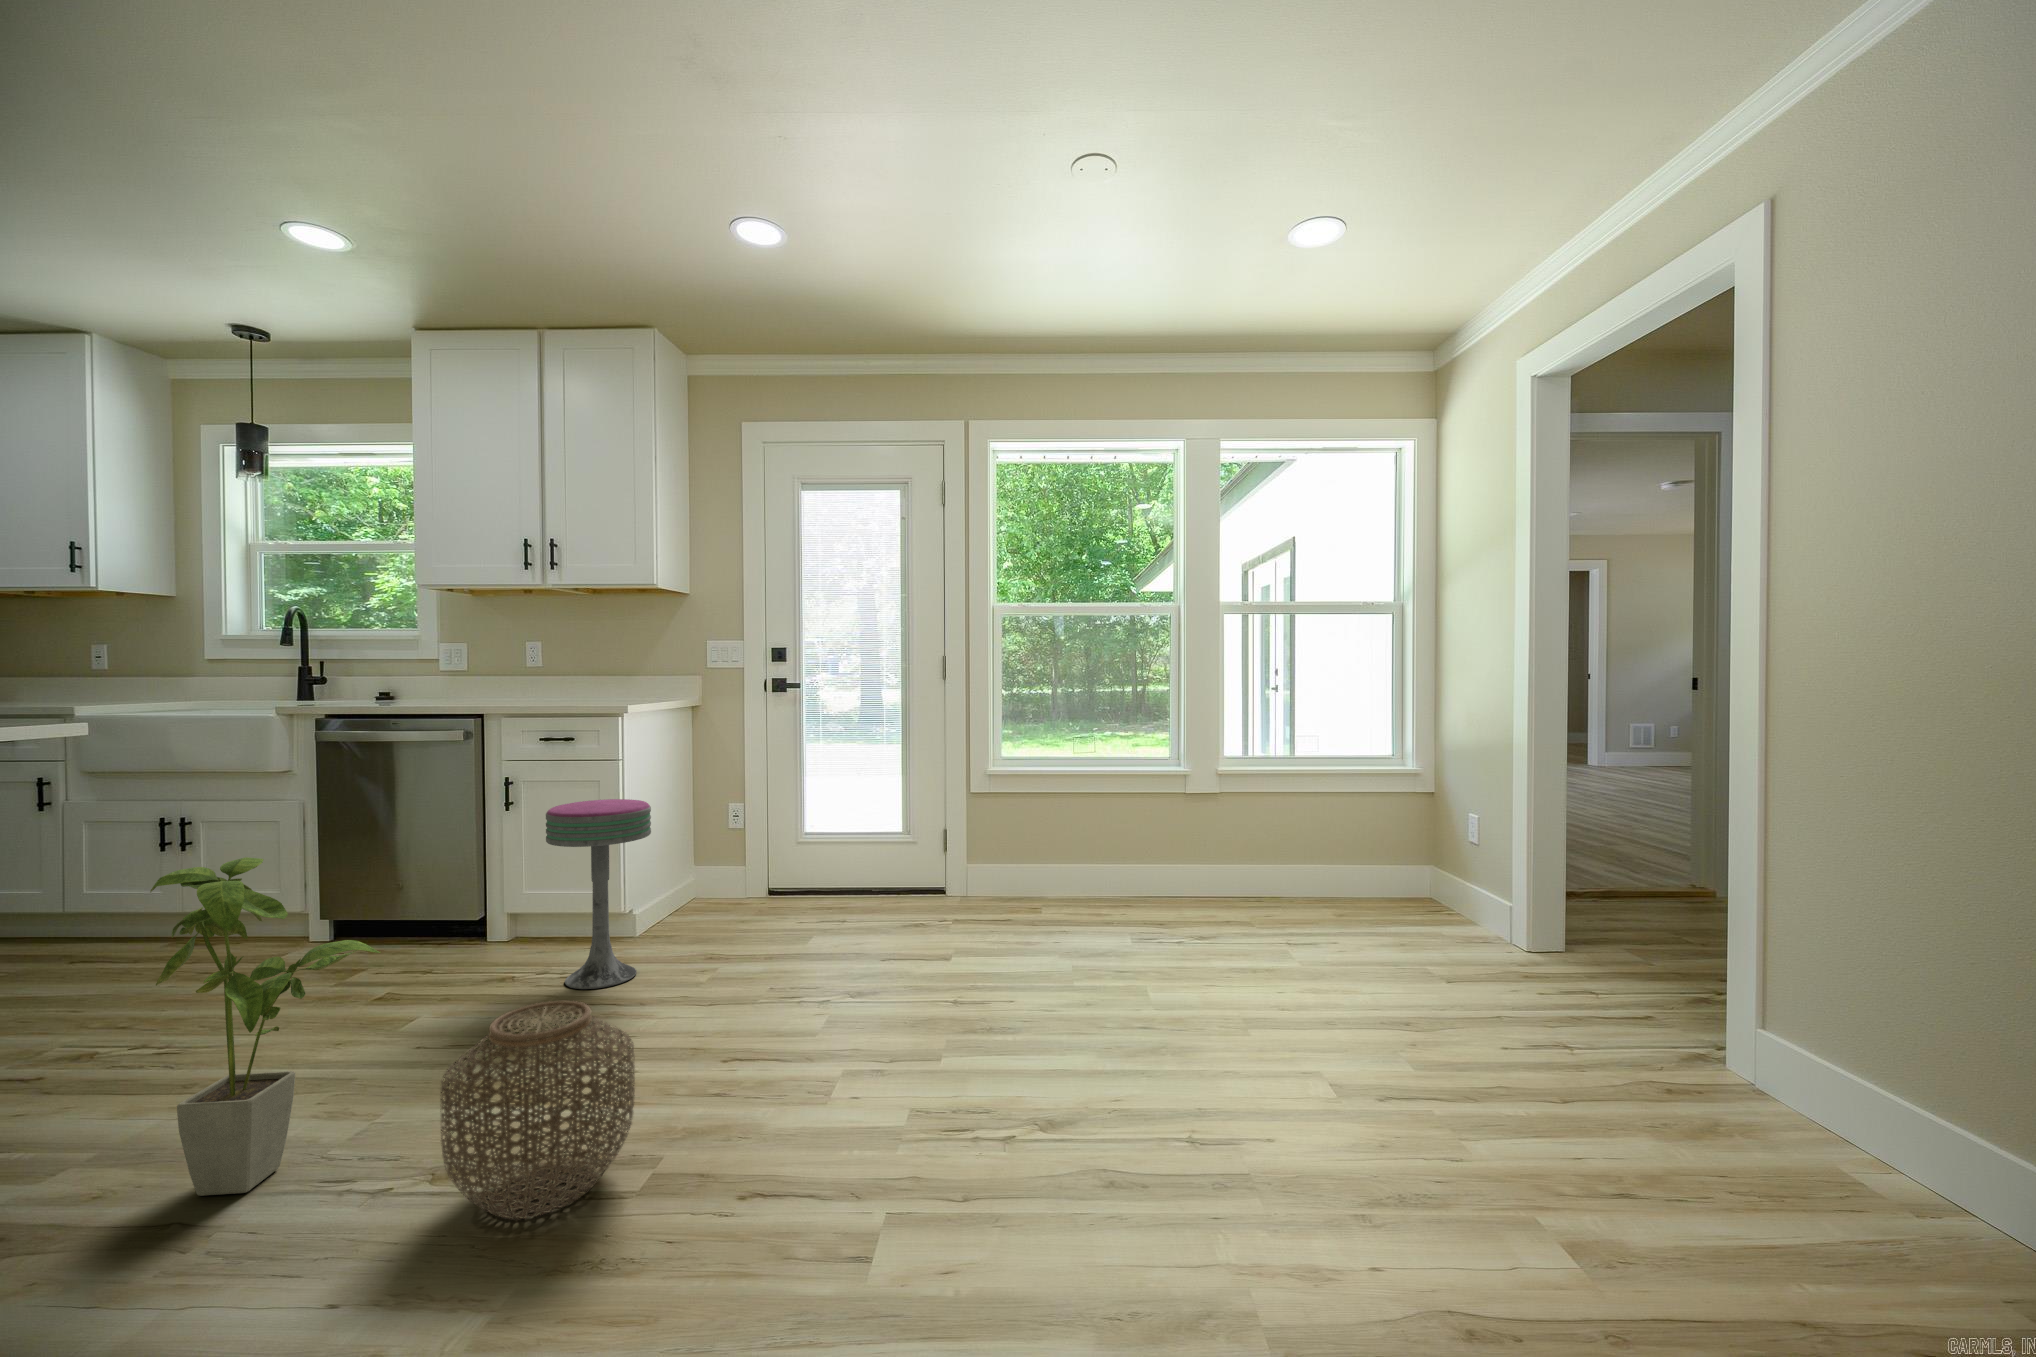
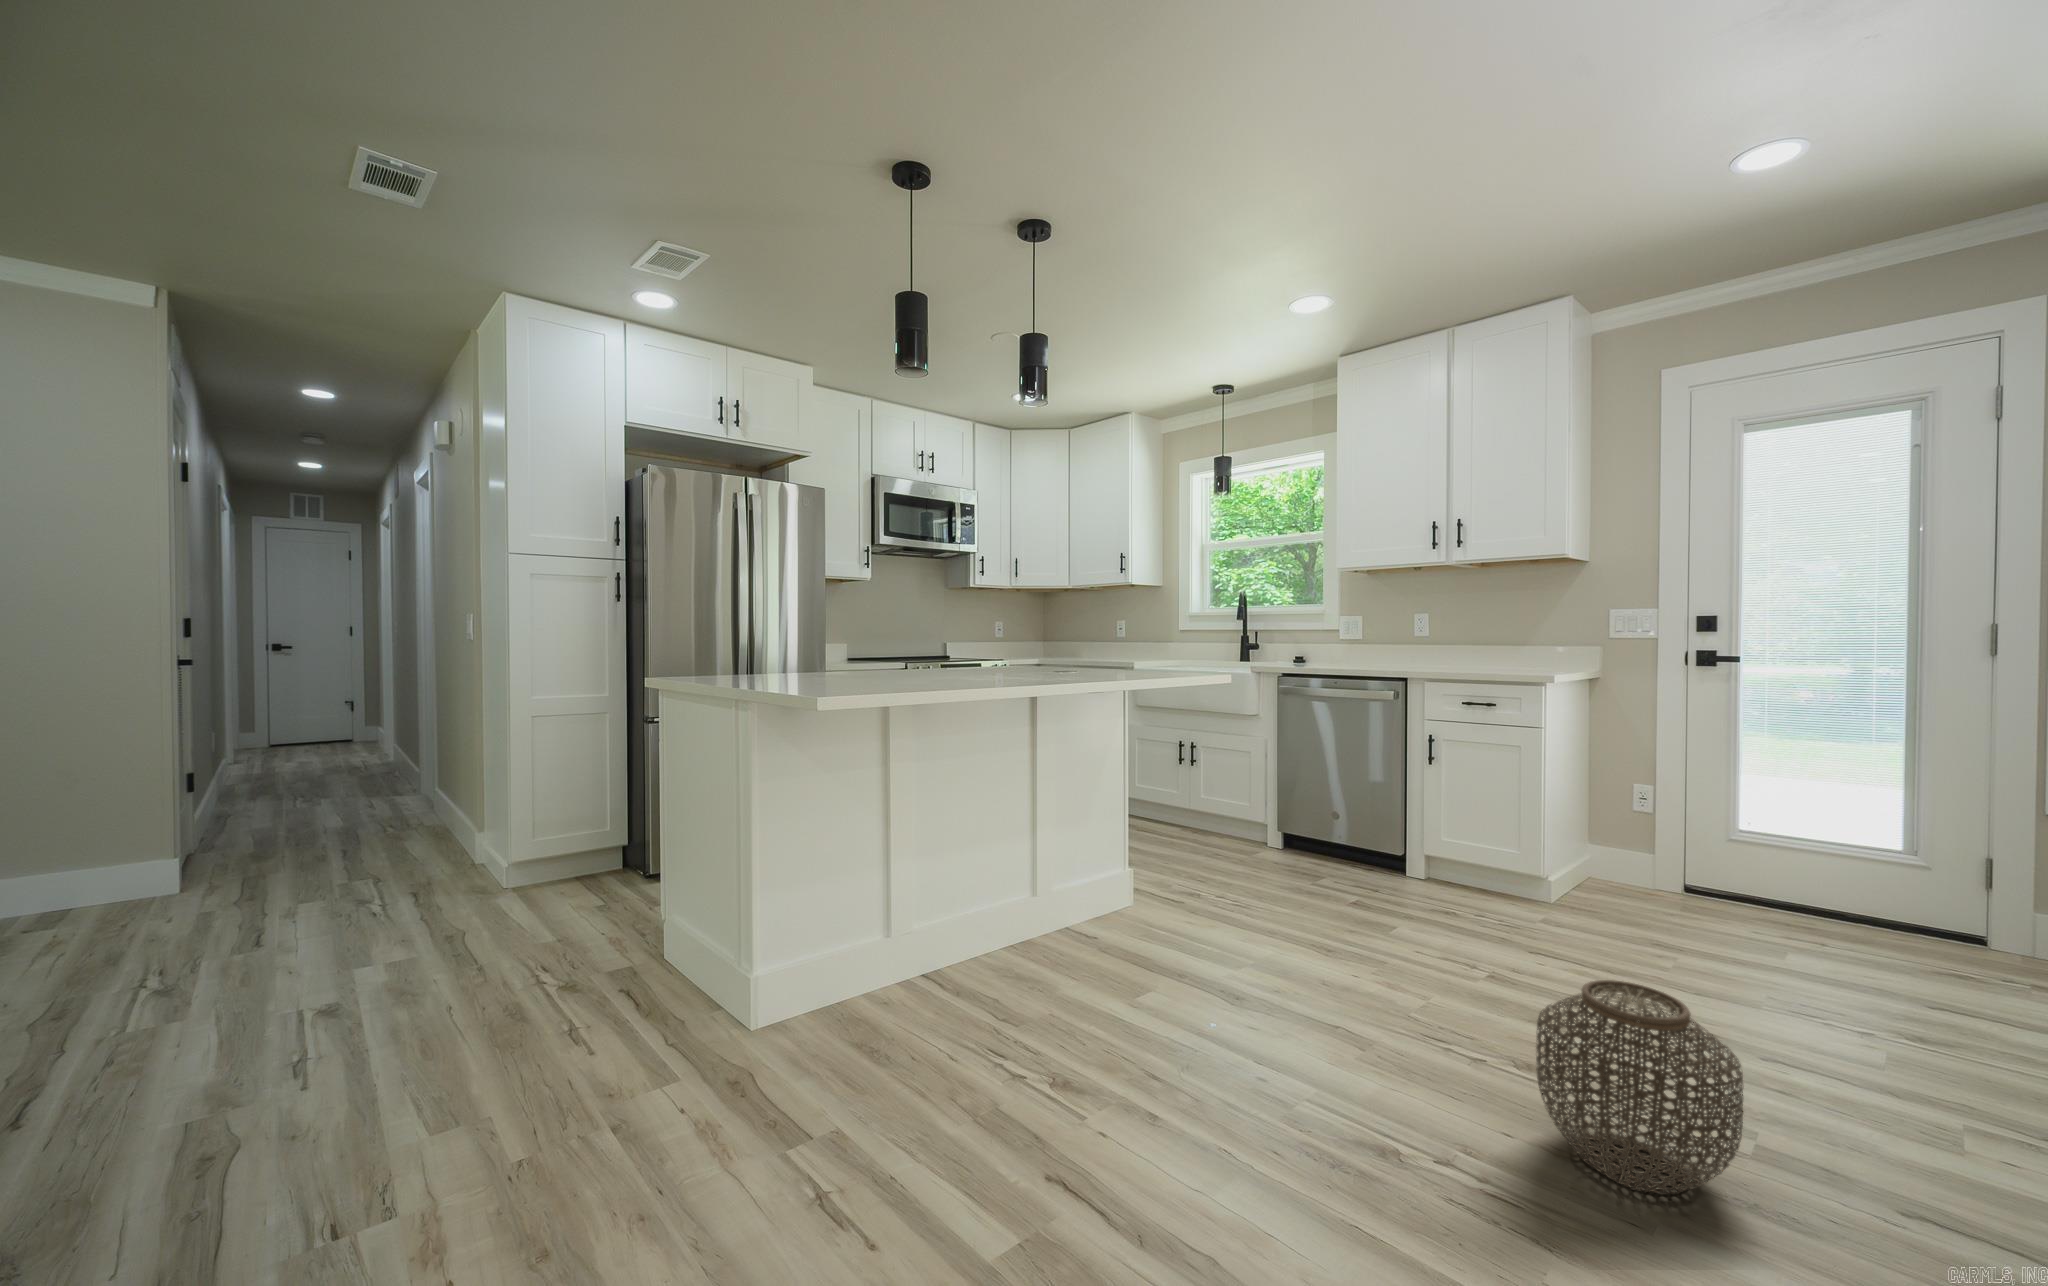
bar stool: present [546,799,651,989] -> none [1489,769,1597,952]
house plant: present [150,857,381,1196] -> none [1295,799,1443,1053]

